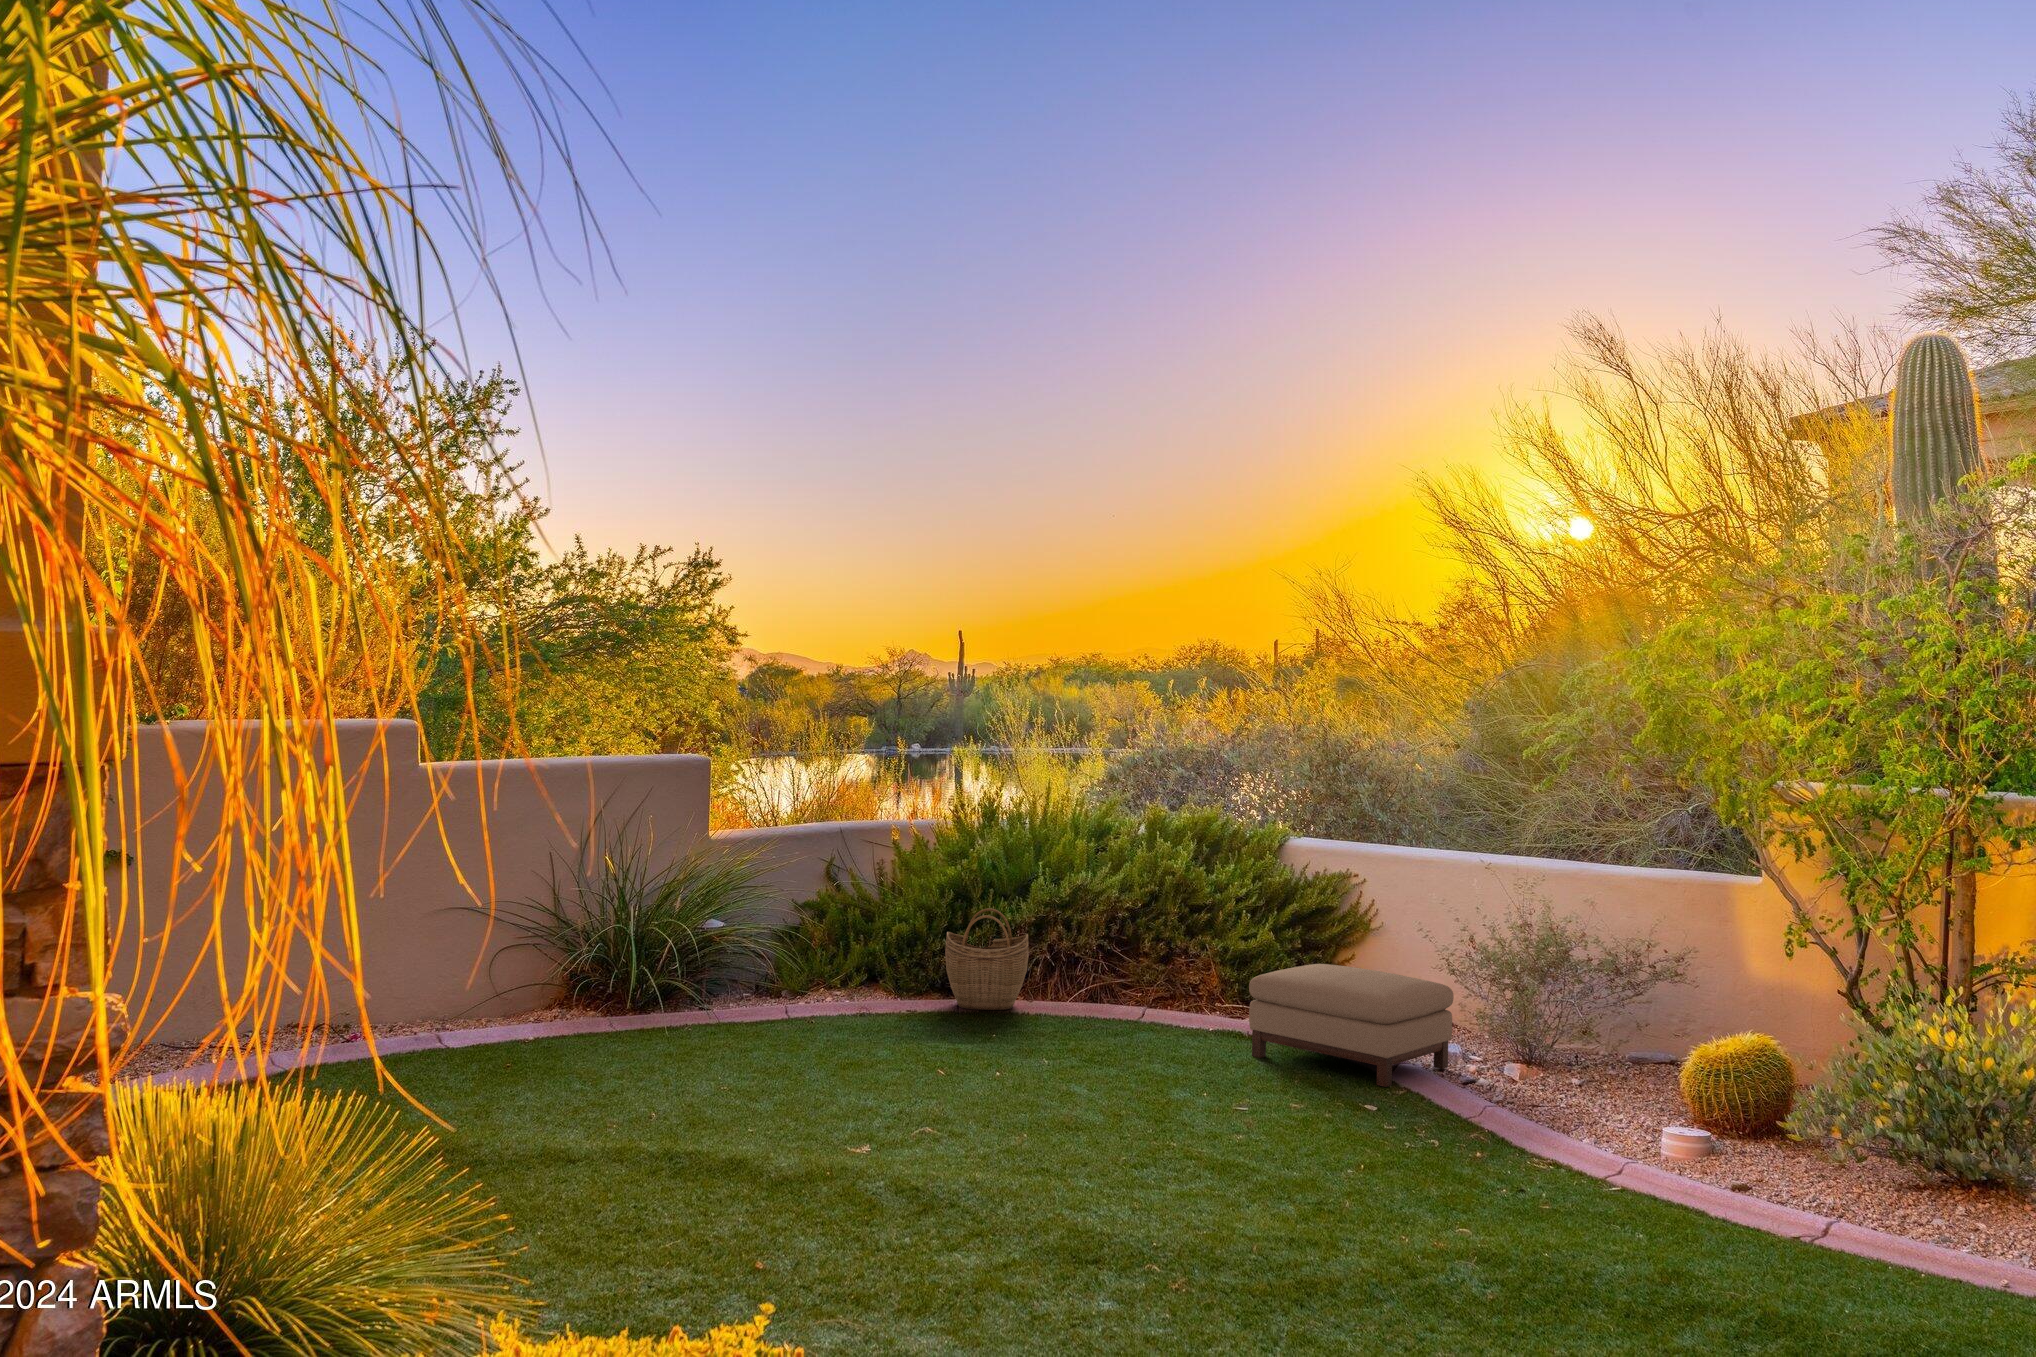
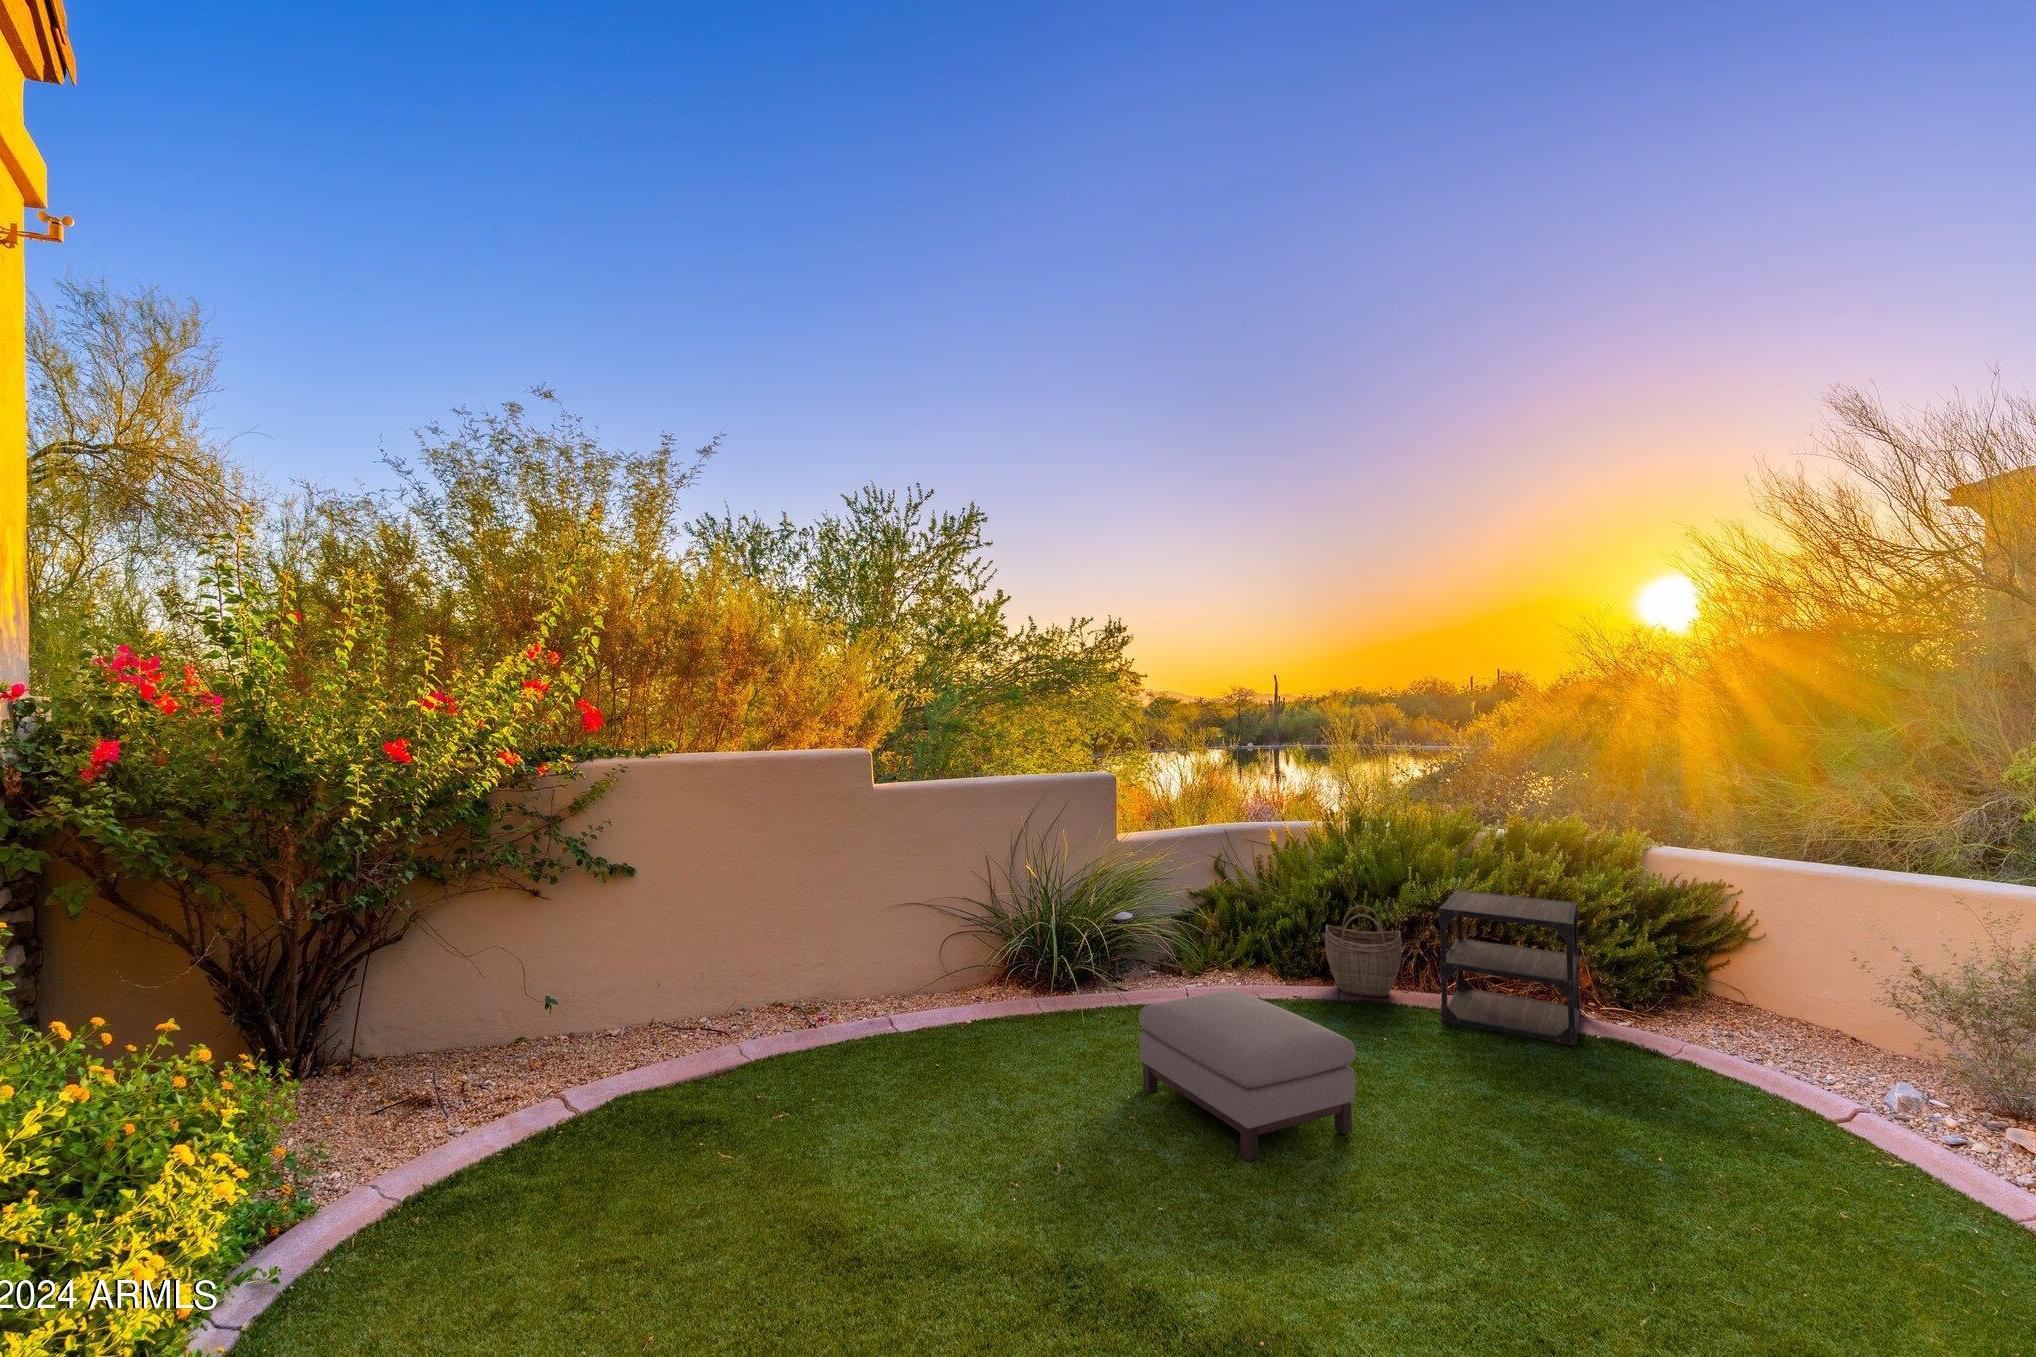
side table: none [1061,886,1208,1037] -> present [1439,890,1581,1046]
ottoman: present [1249,964,1454,1087] -> present [1139,991,1356,1161]

